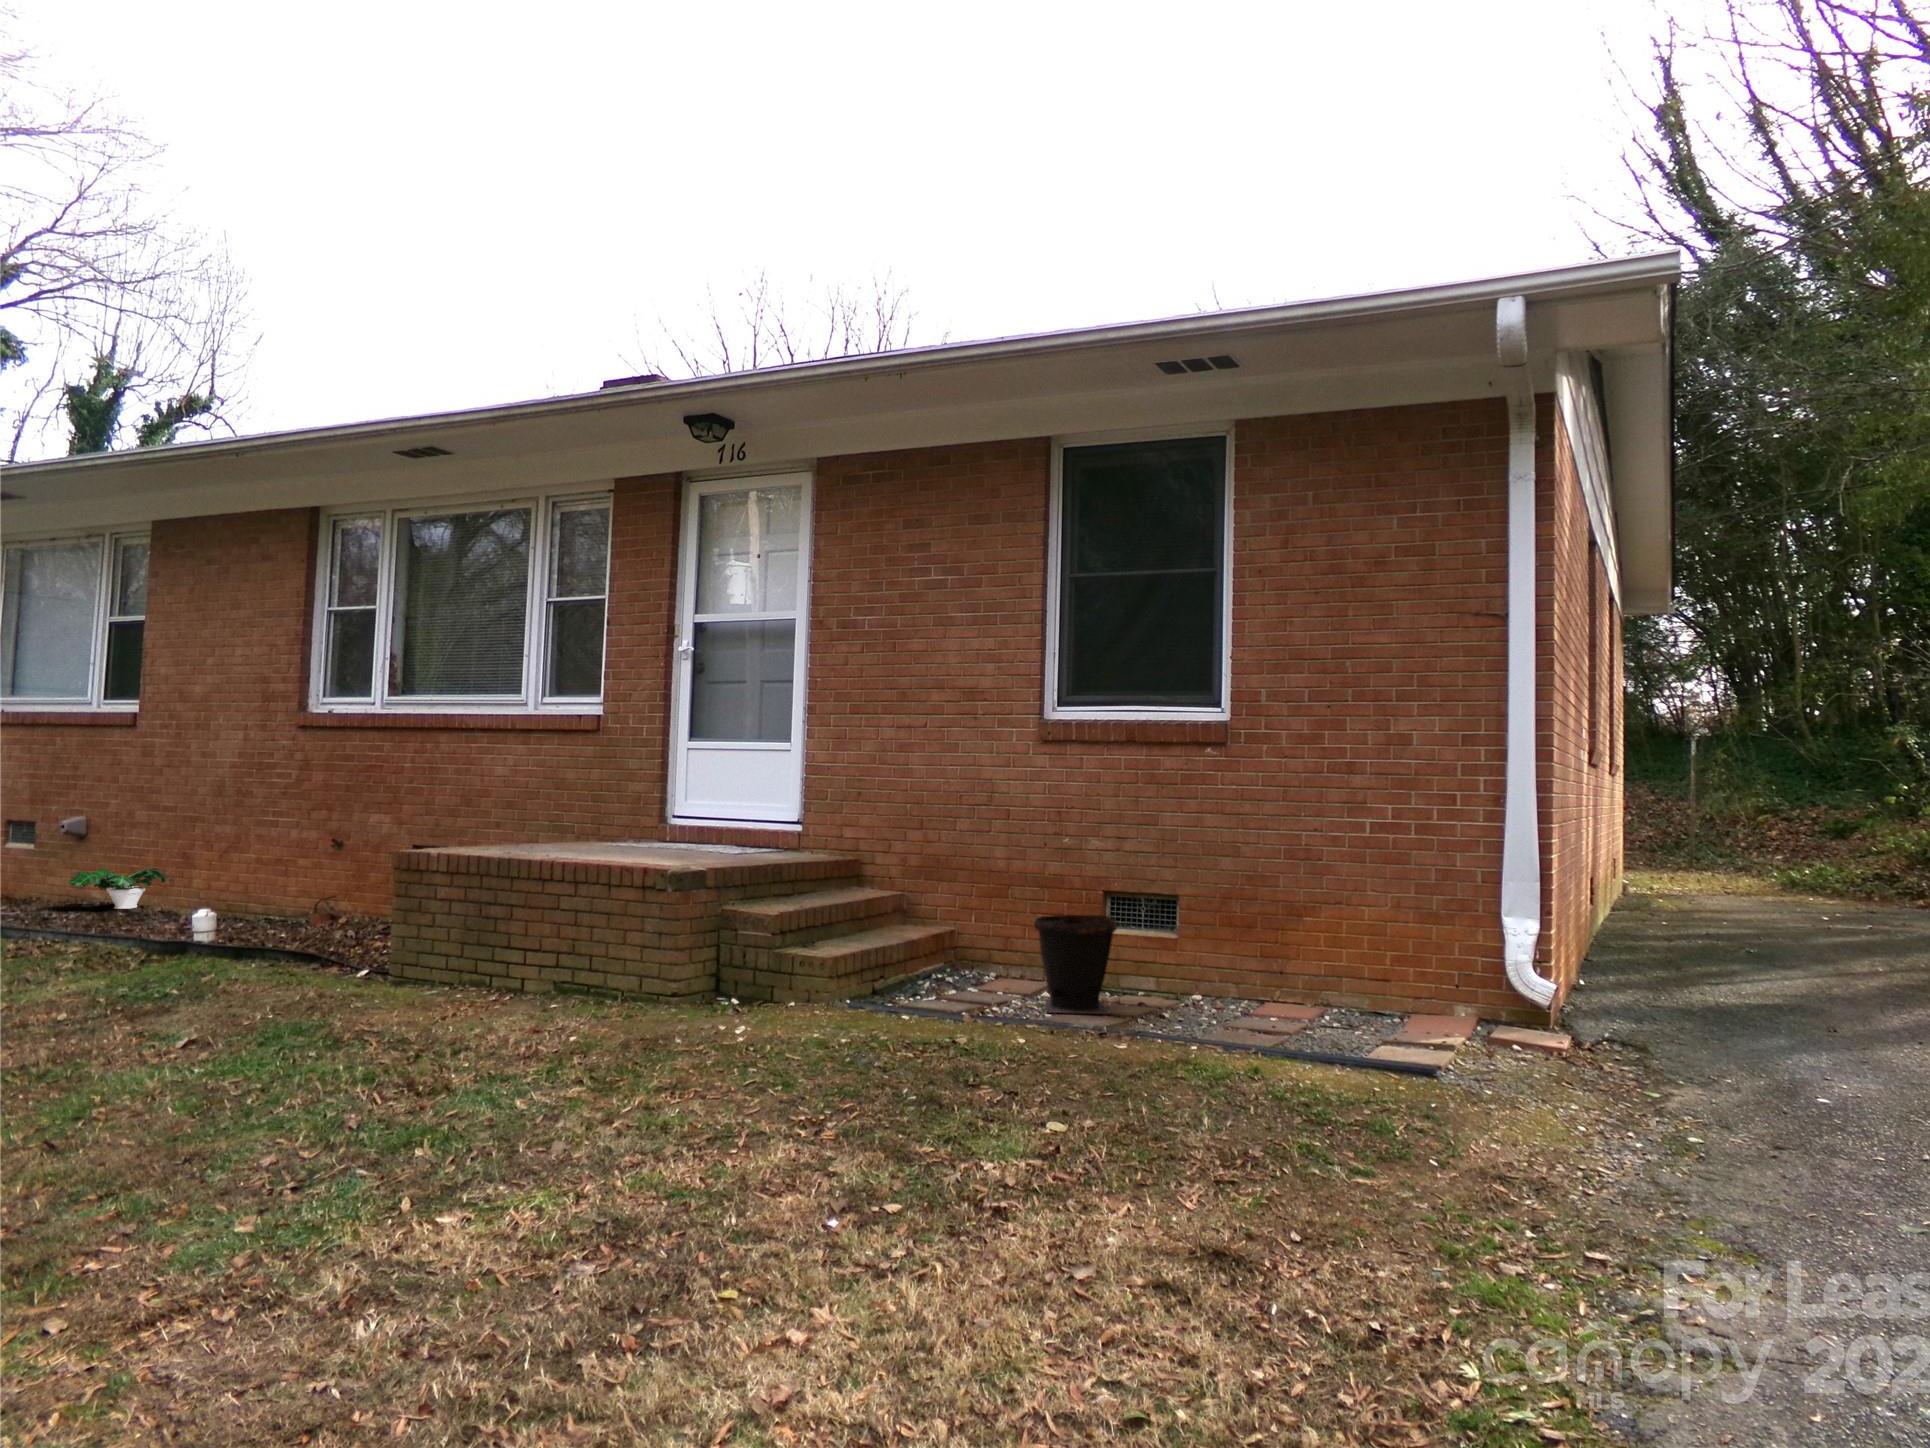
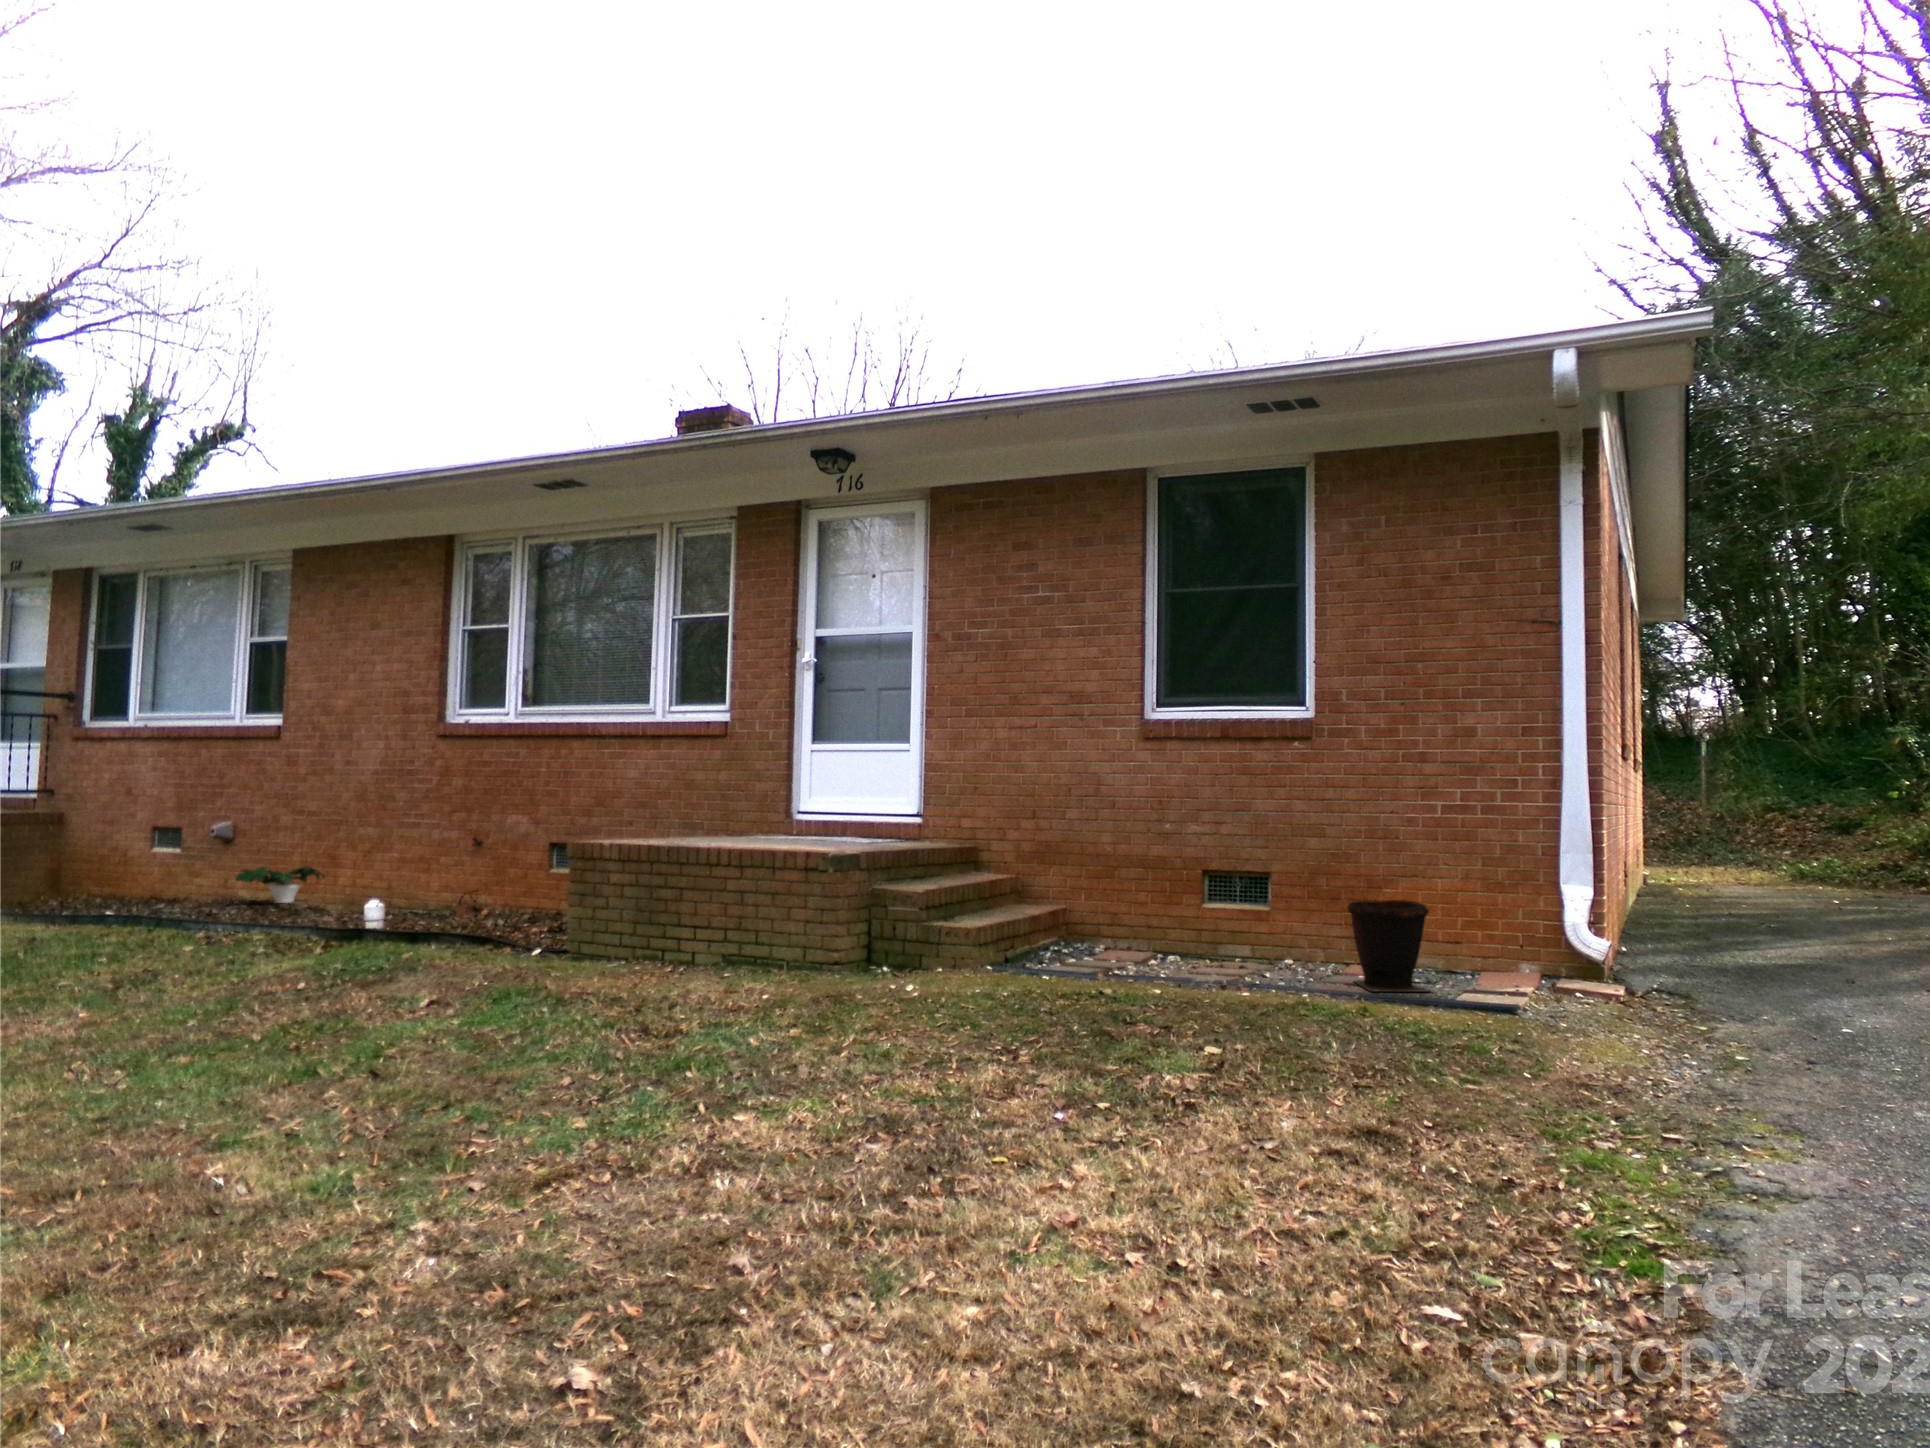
bucket: present [1034,914,1117,1014] -> present [1347,900,1431,992]

